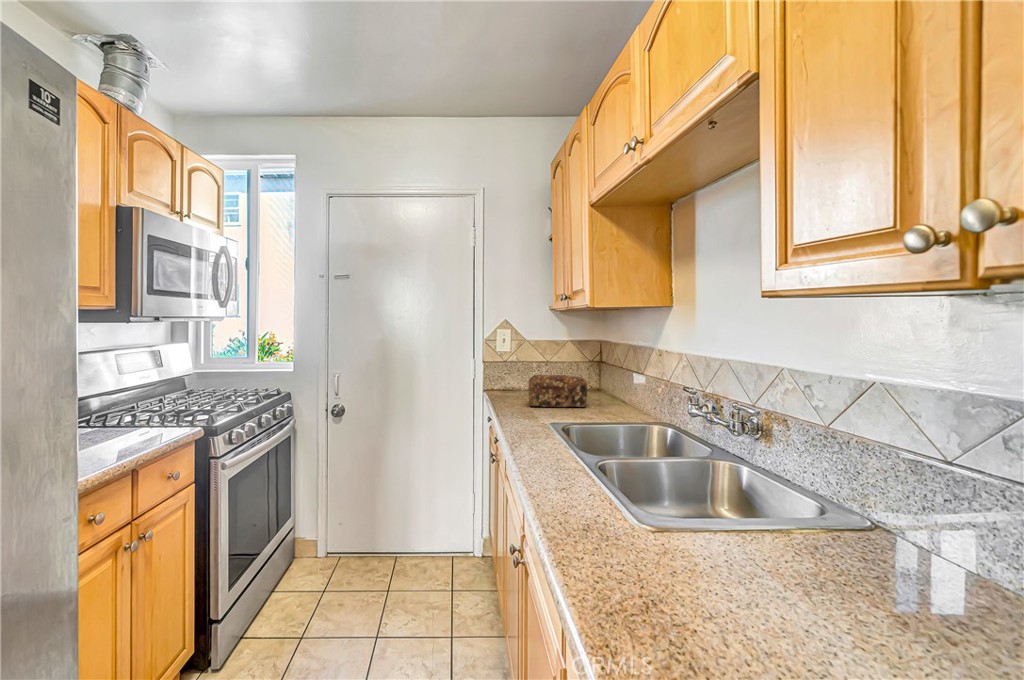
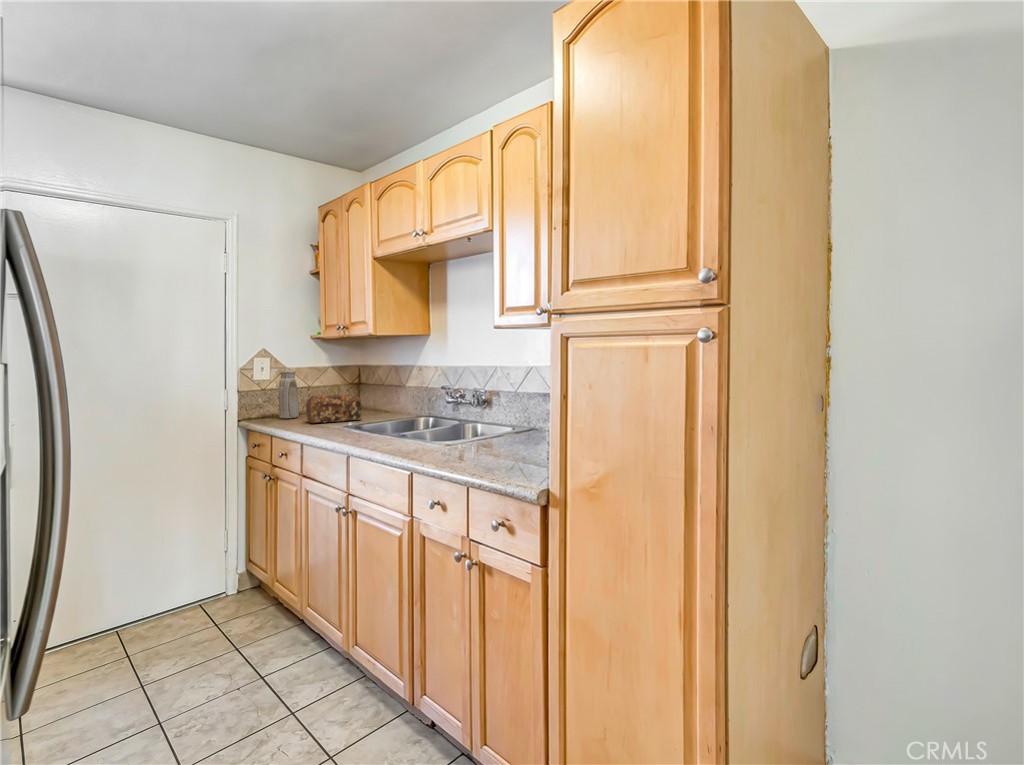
vase: none [514,344,533,393] -> present [278,371,299,418]

